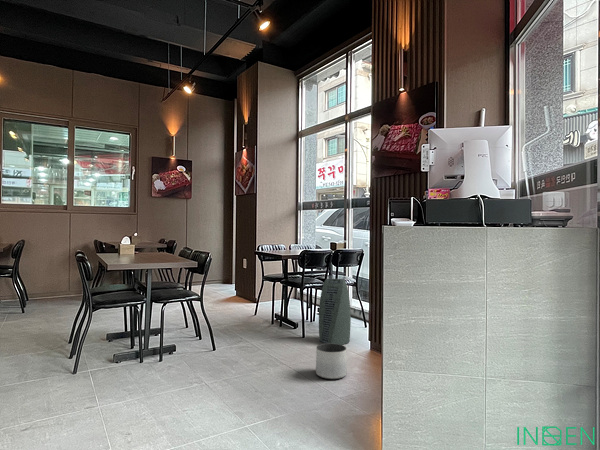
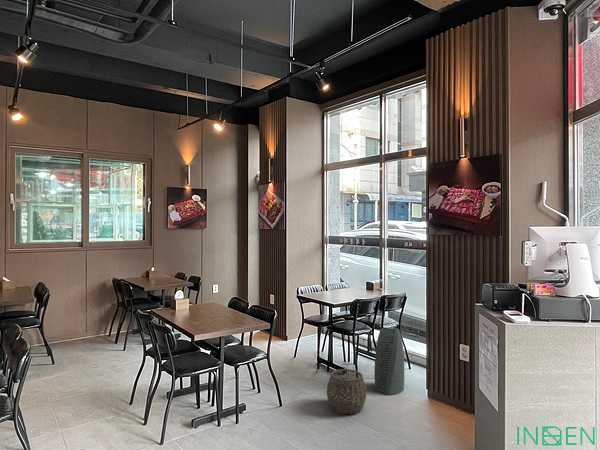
woven basket: none [259,316,300,359] -> present [327,369,366,414]
planter: present [316,343,347,379] -> none [395,401,424,438]

